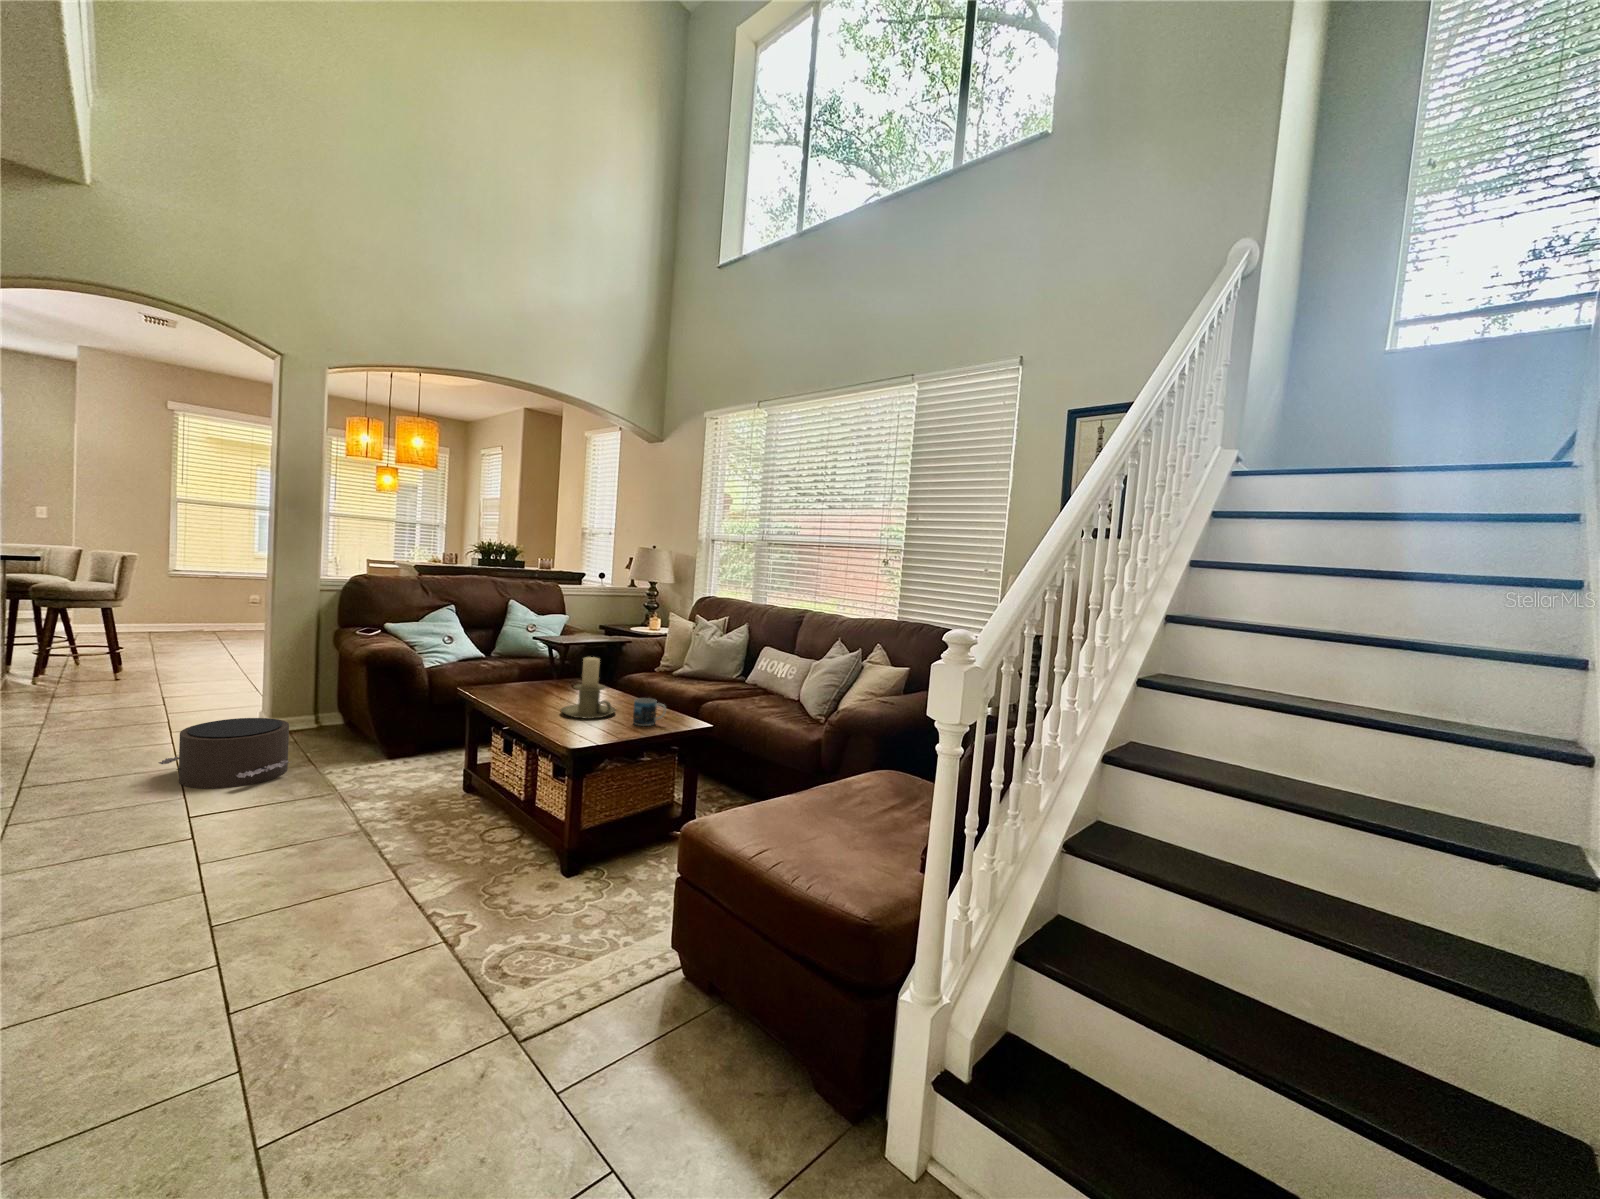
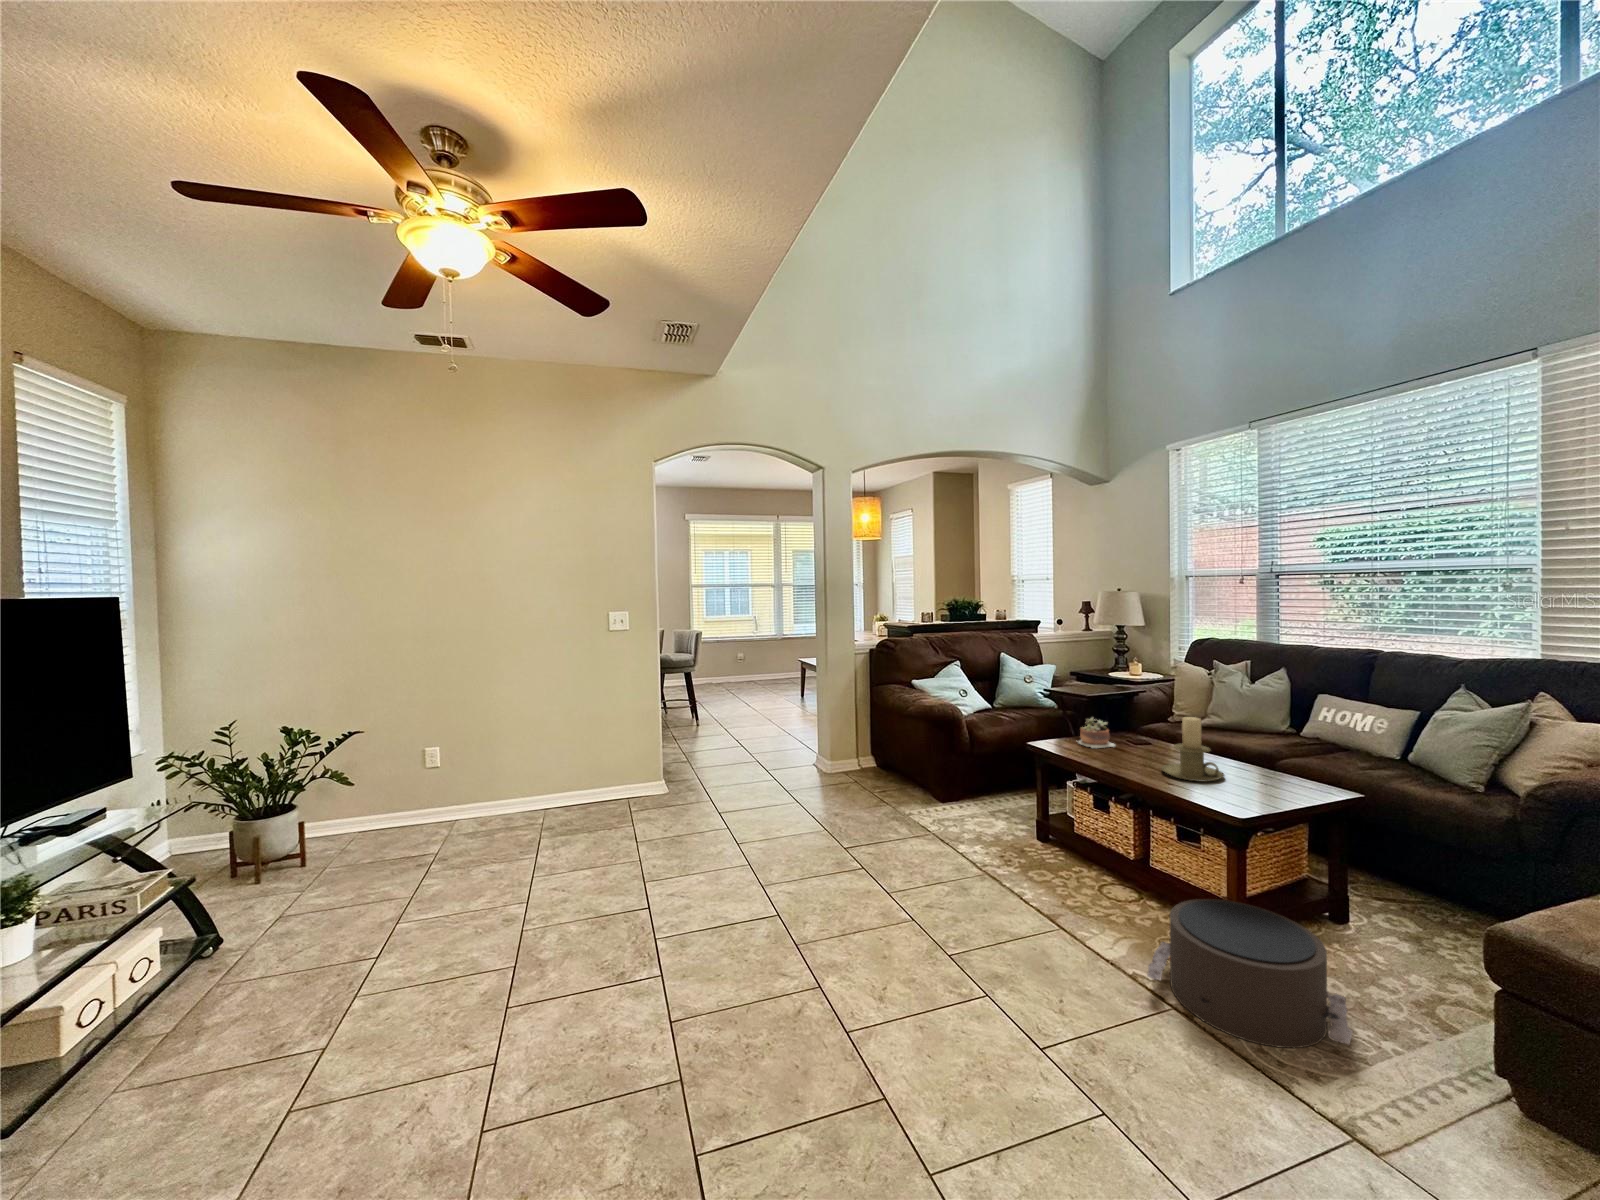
succulent plant: none [517,662,554,693] -> present [1079,718,1115,748]
mug: present [633,698,666,726] -> none [1260,762,1305,794]
pouf: present [158,718,290,789] -> present [1147,899,1353,1048]

